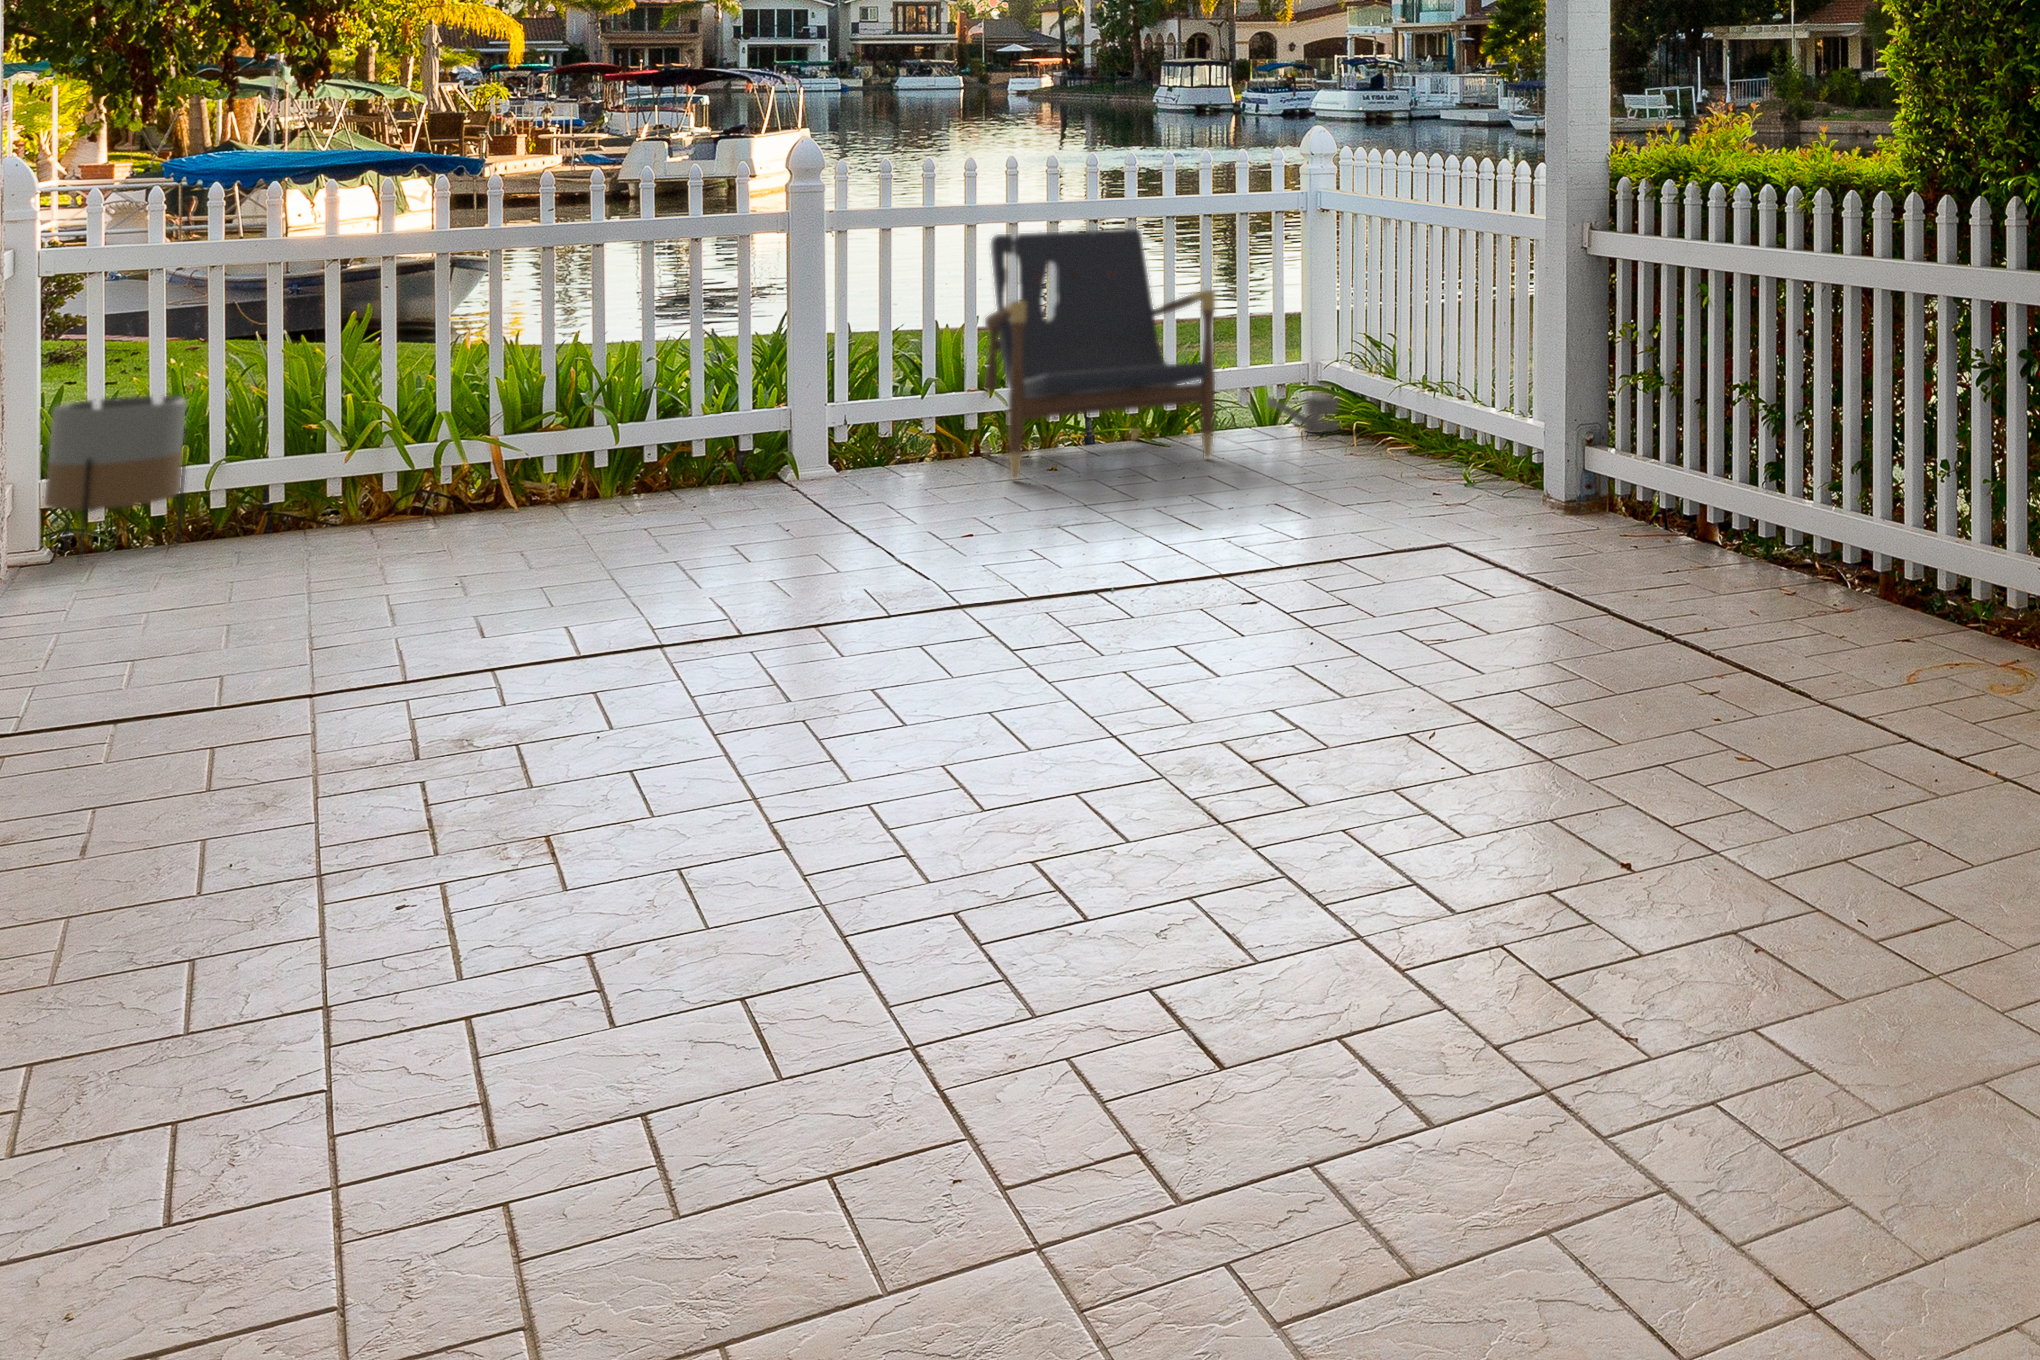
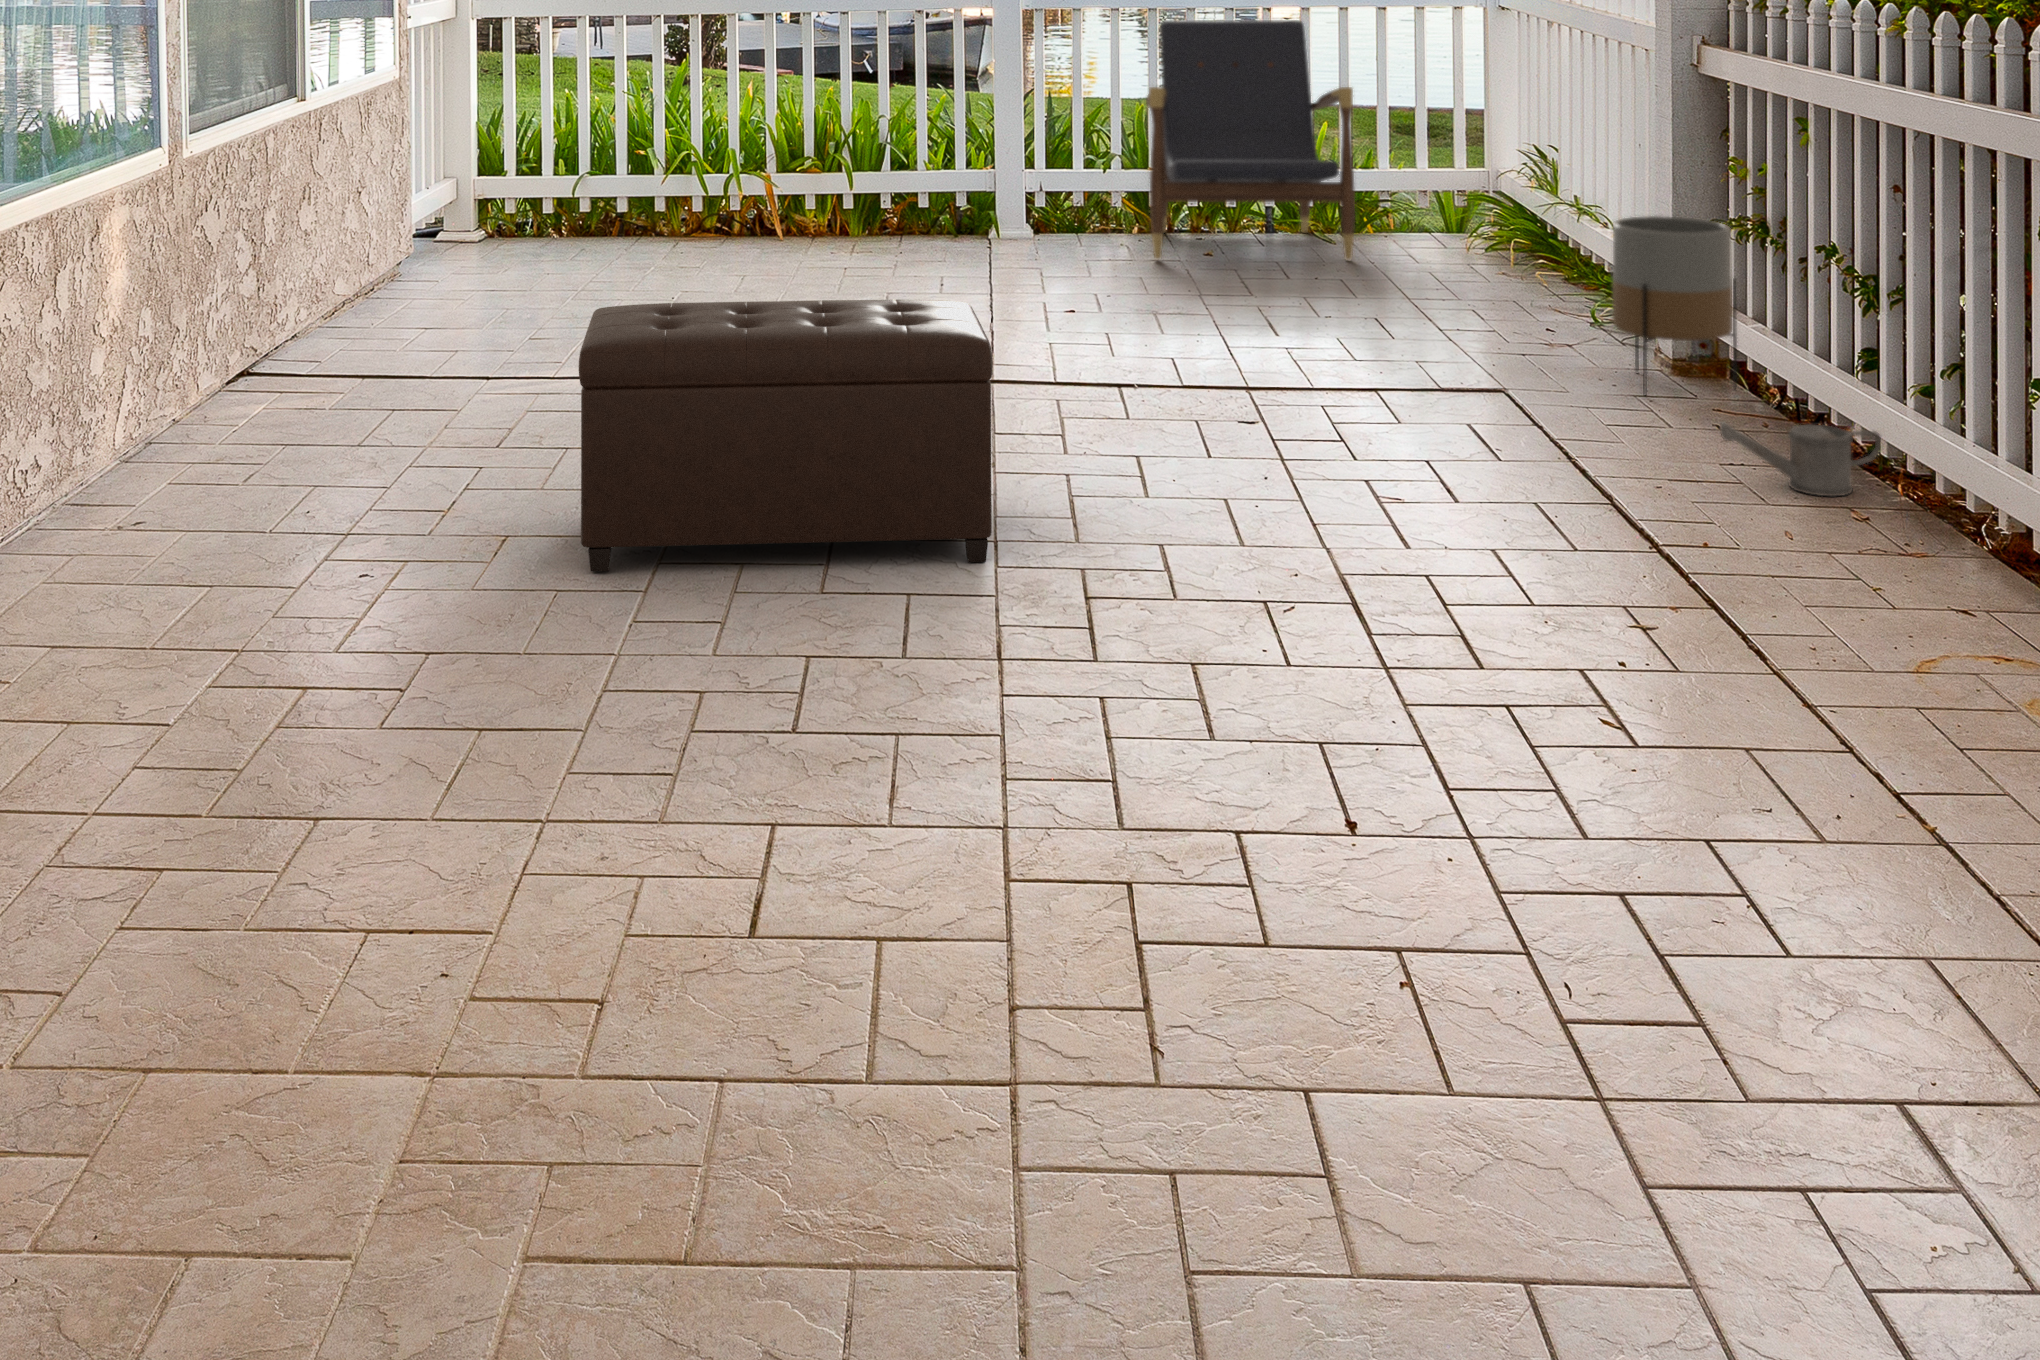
watering can: present [1267,395,1340,433] -> present [1720,422,1881,496]
planter: present [45,396,187,563] -> present [1613,216,1737,395]
ottoman: none [684,507,1185,843] -> present [579,299,993,572]

